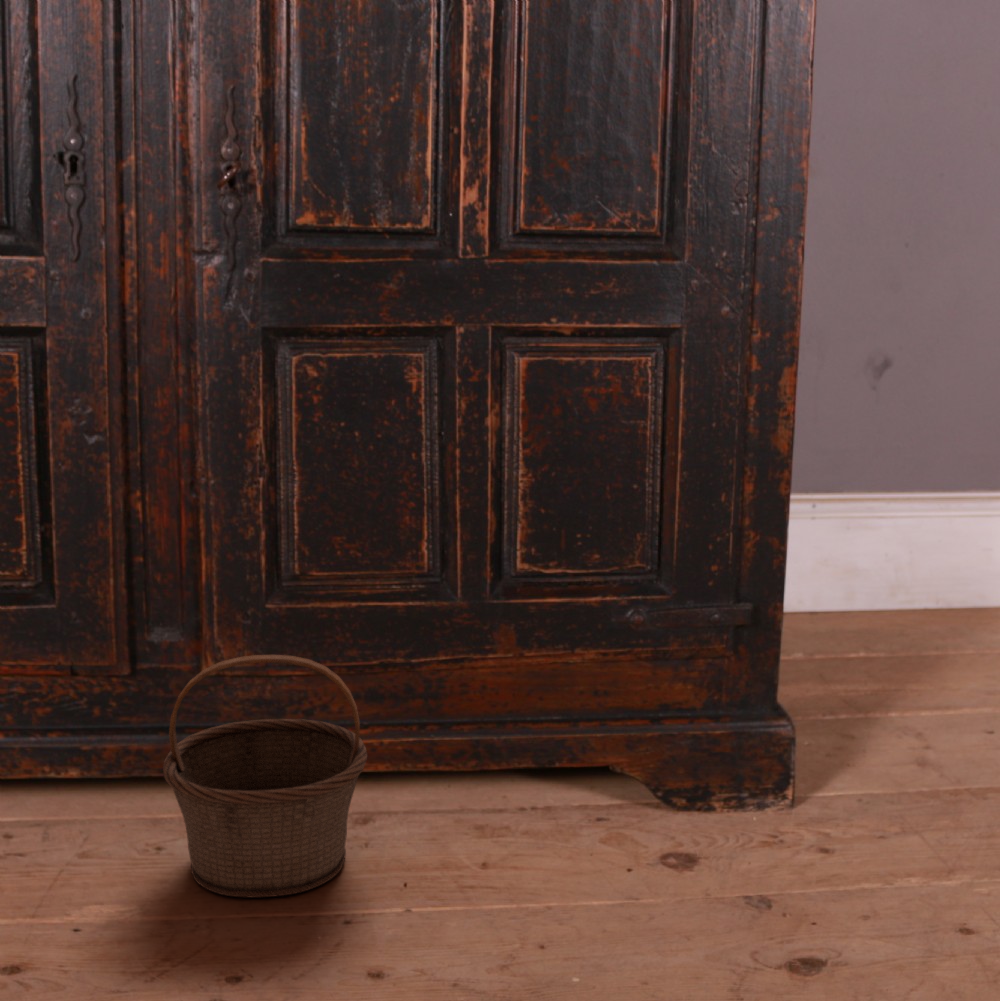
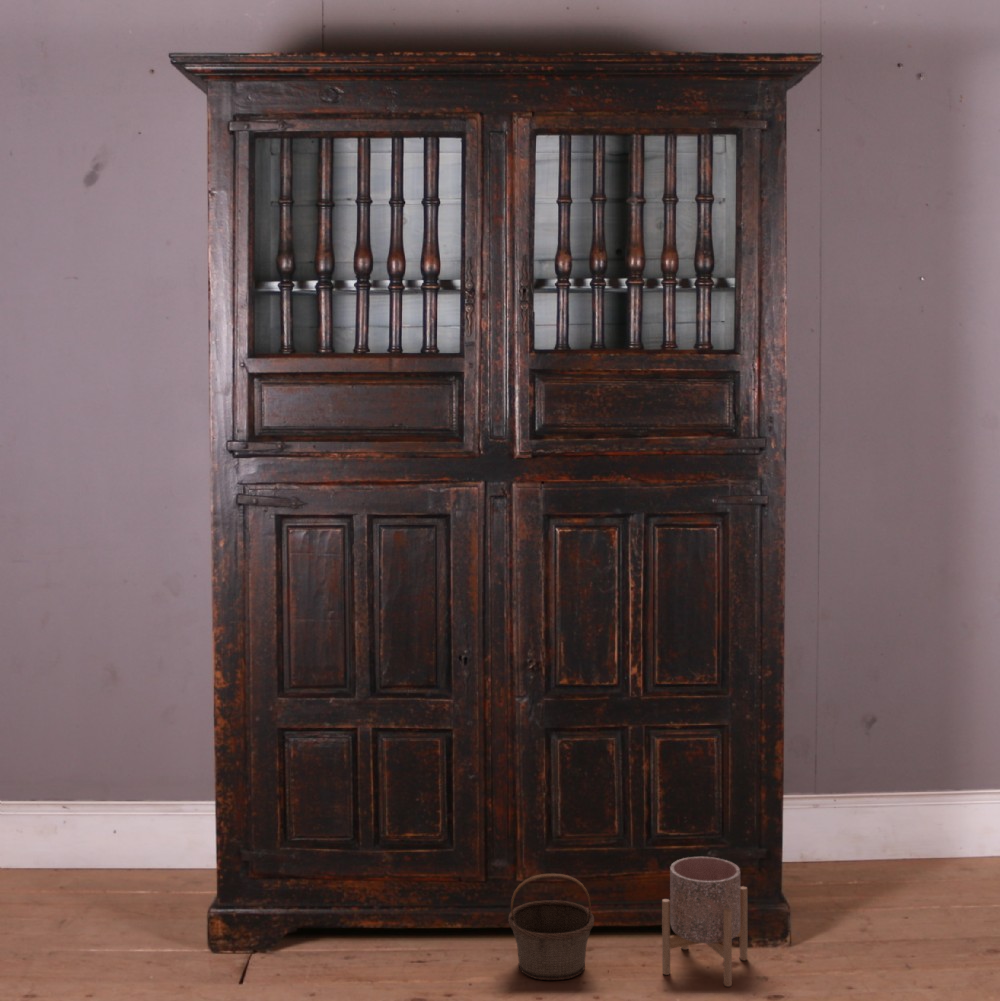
planter: none [521,620,714,905] -> present [662,857,747,987]

